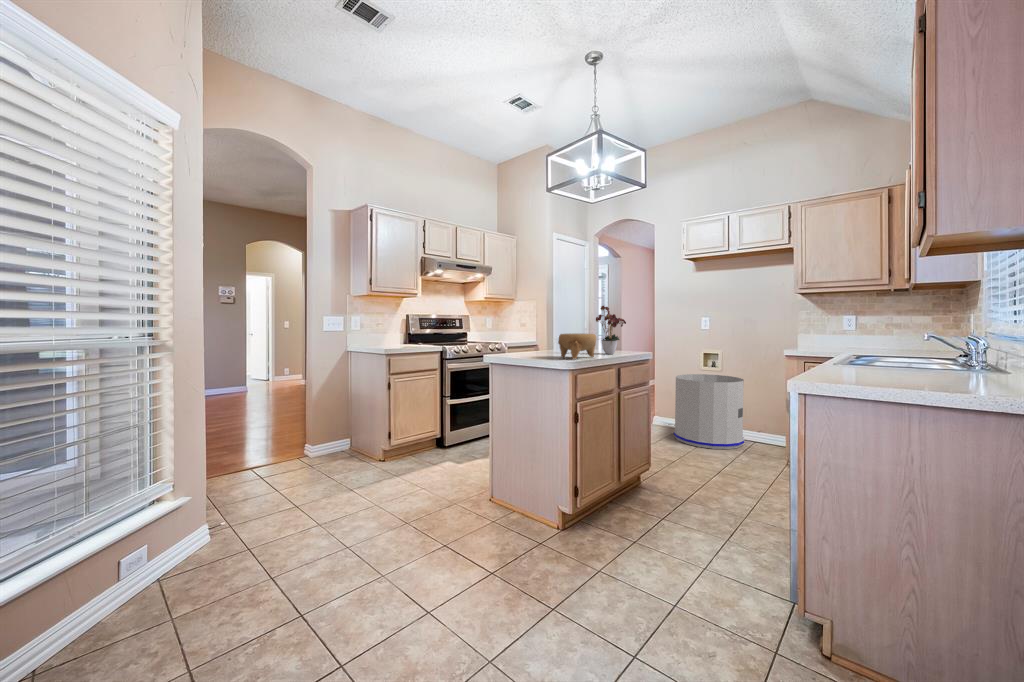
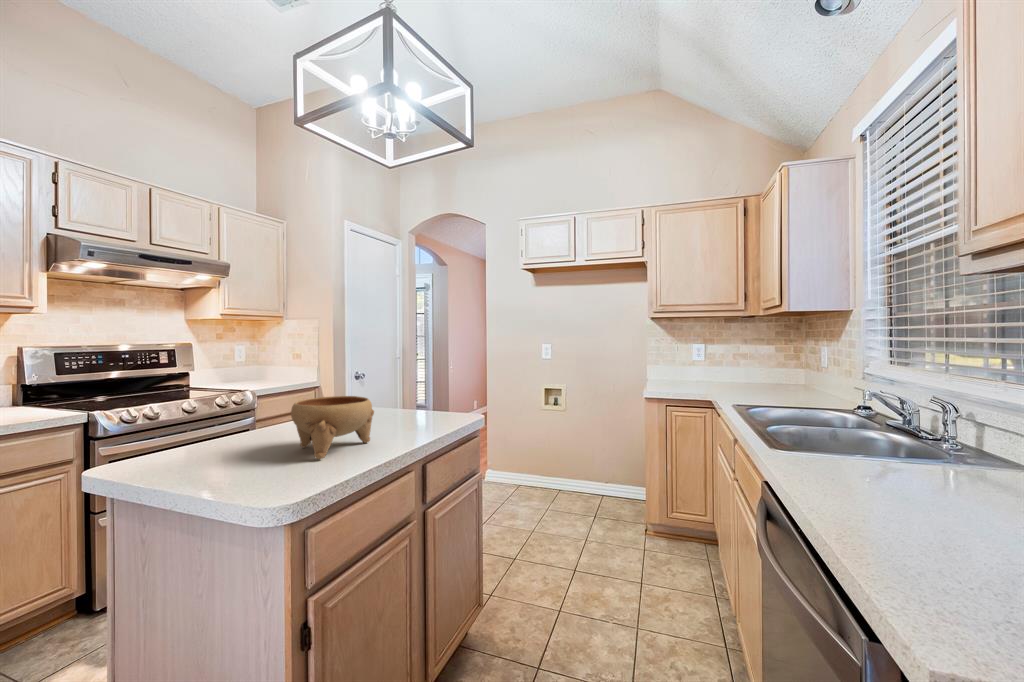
flower arrangement: present [596,306,626,354] -> none [379,334,439,424]
trash can: present [674,374,744,449] -> none [512,417,596,524]

